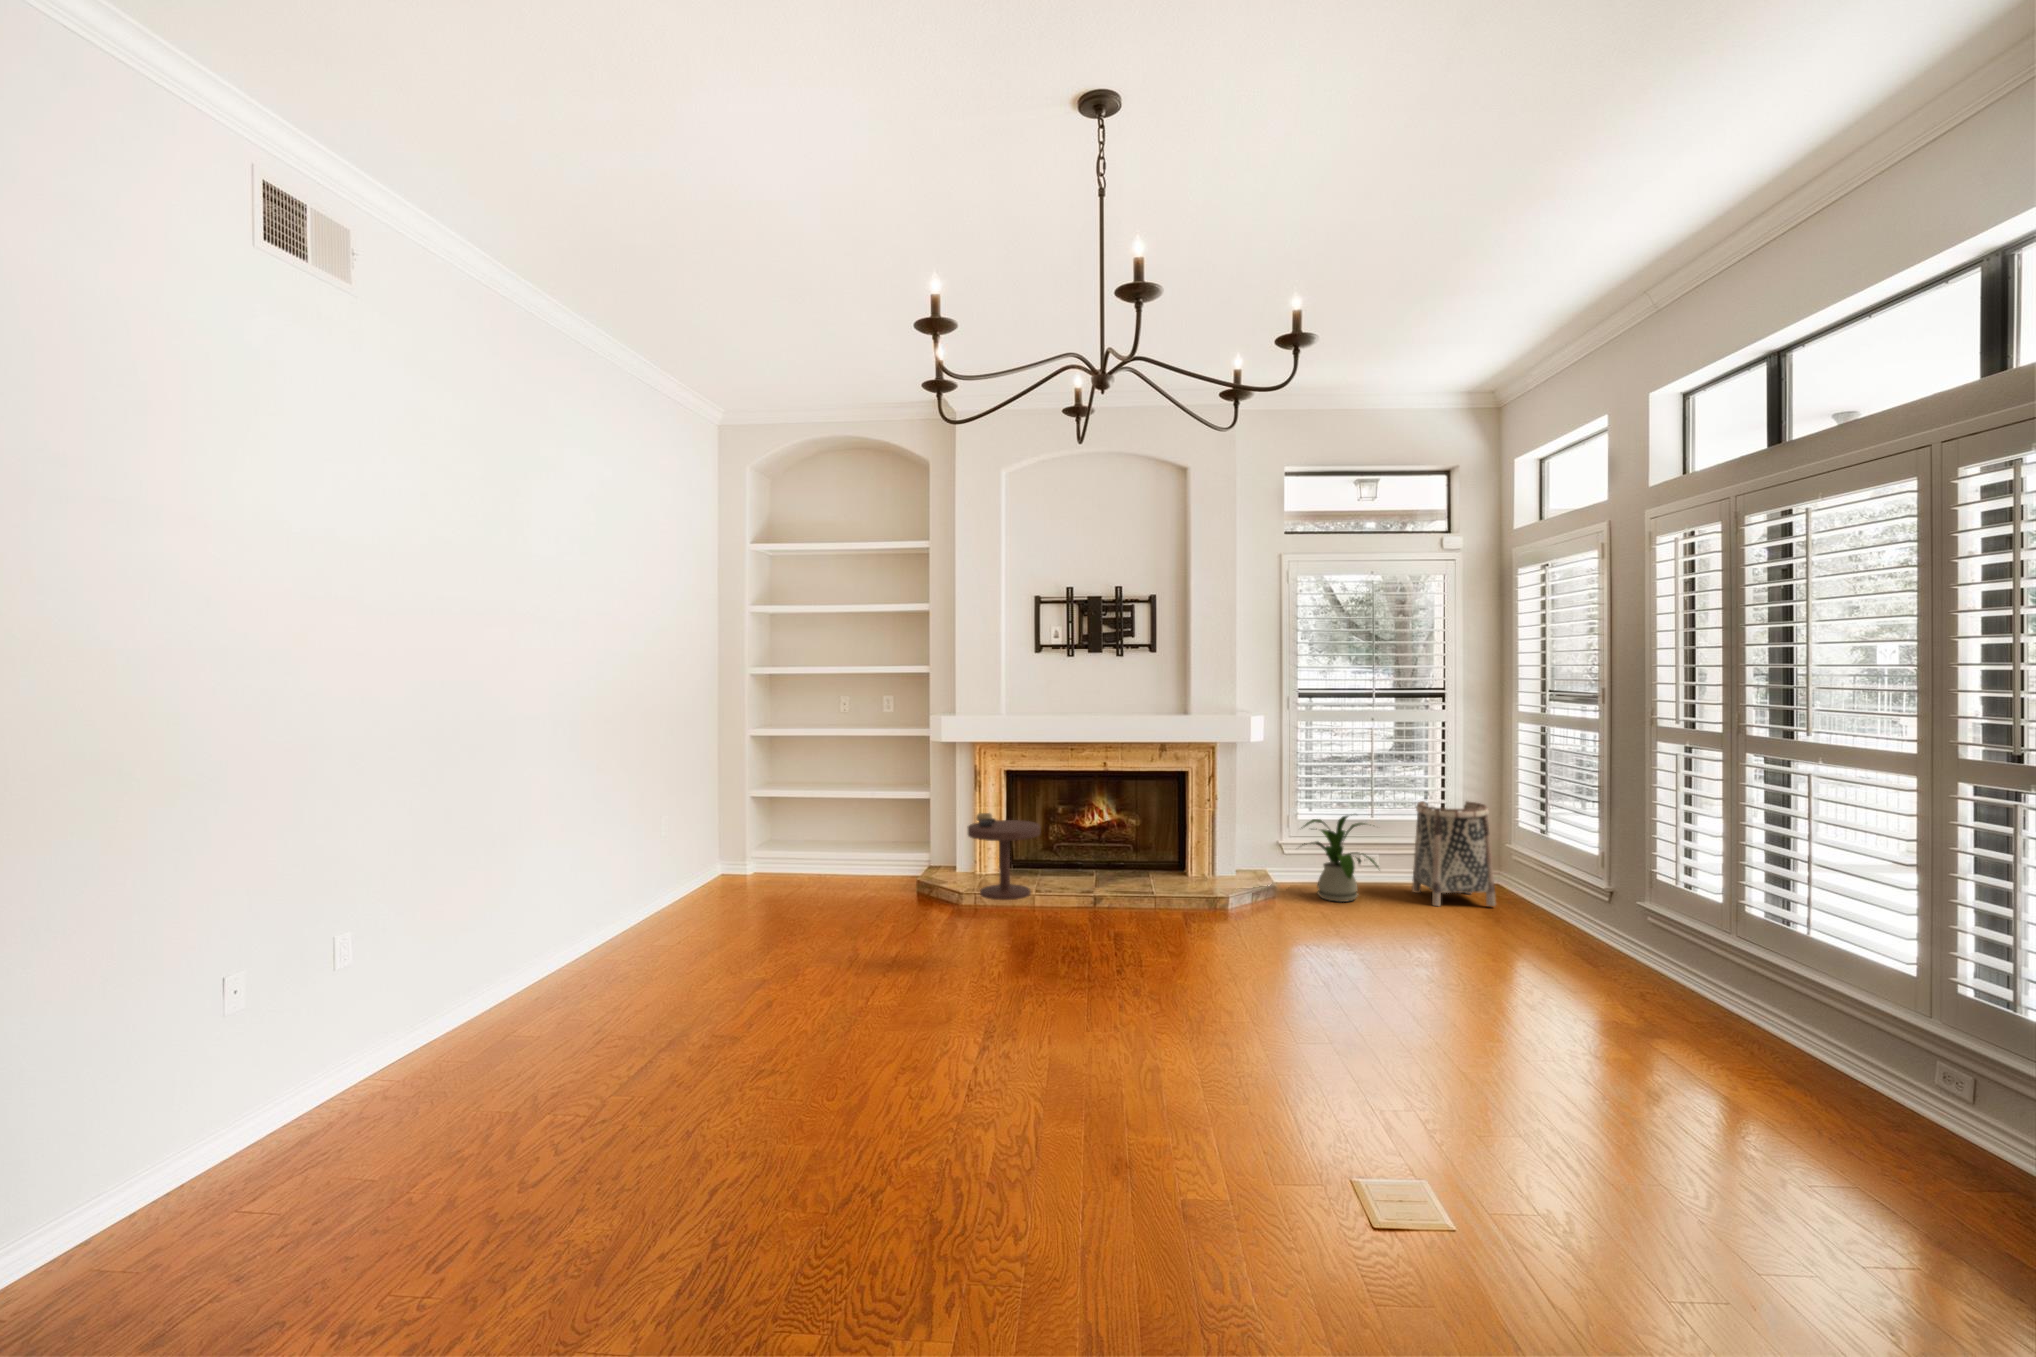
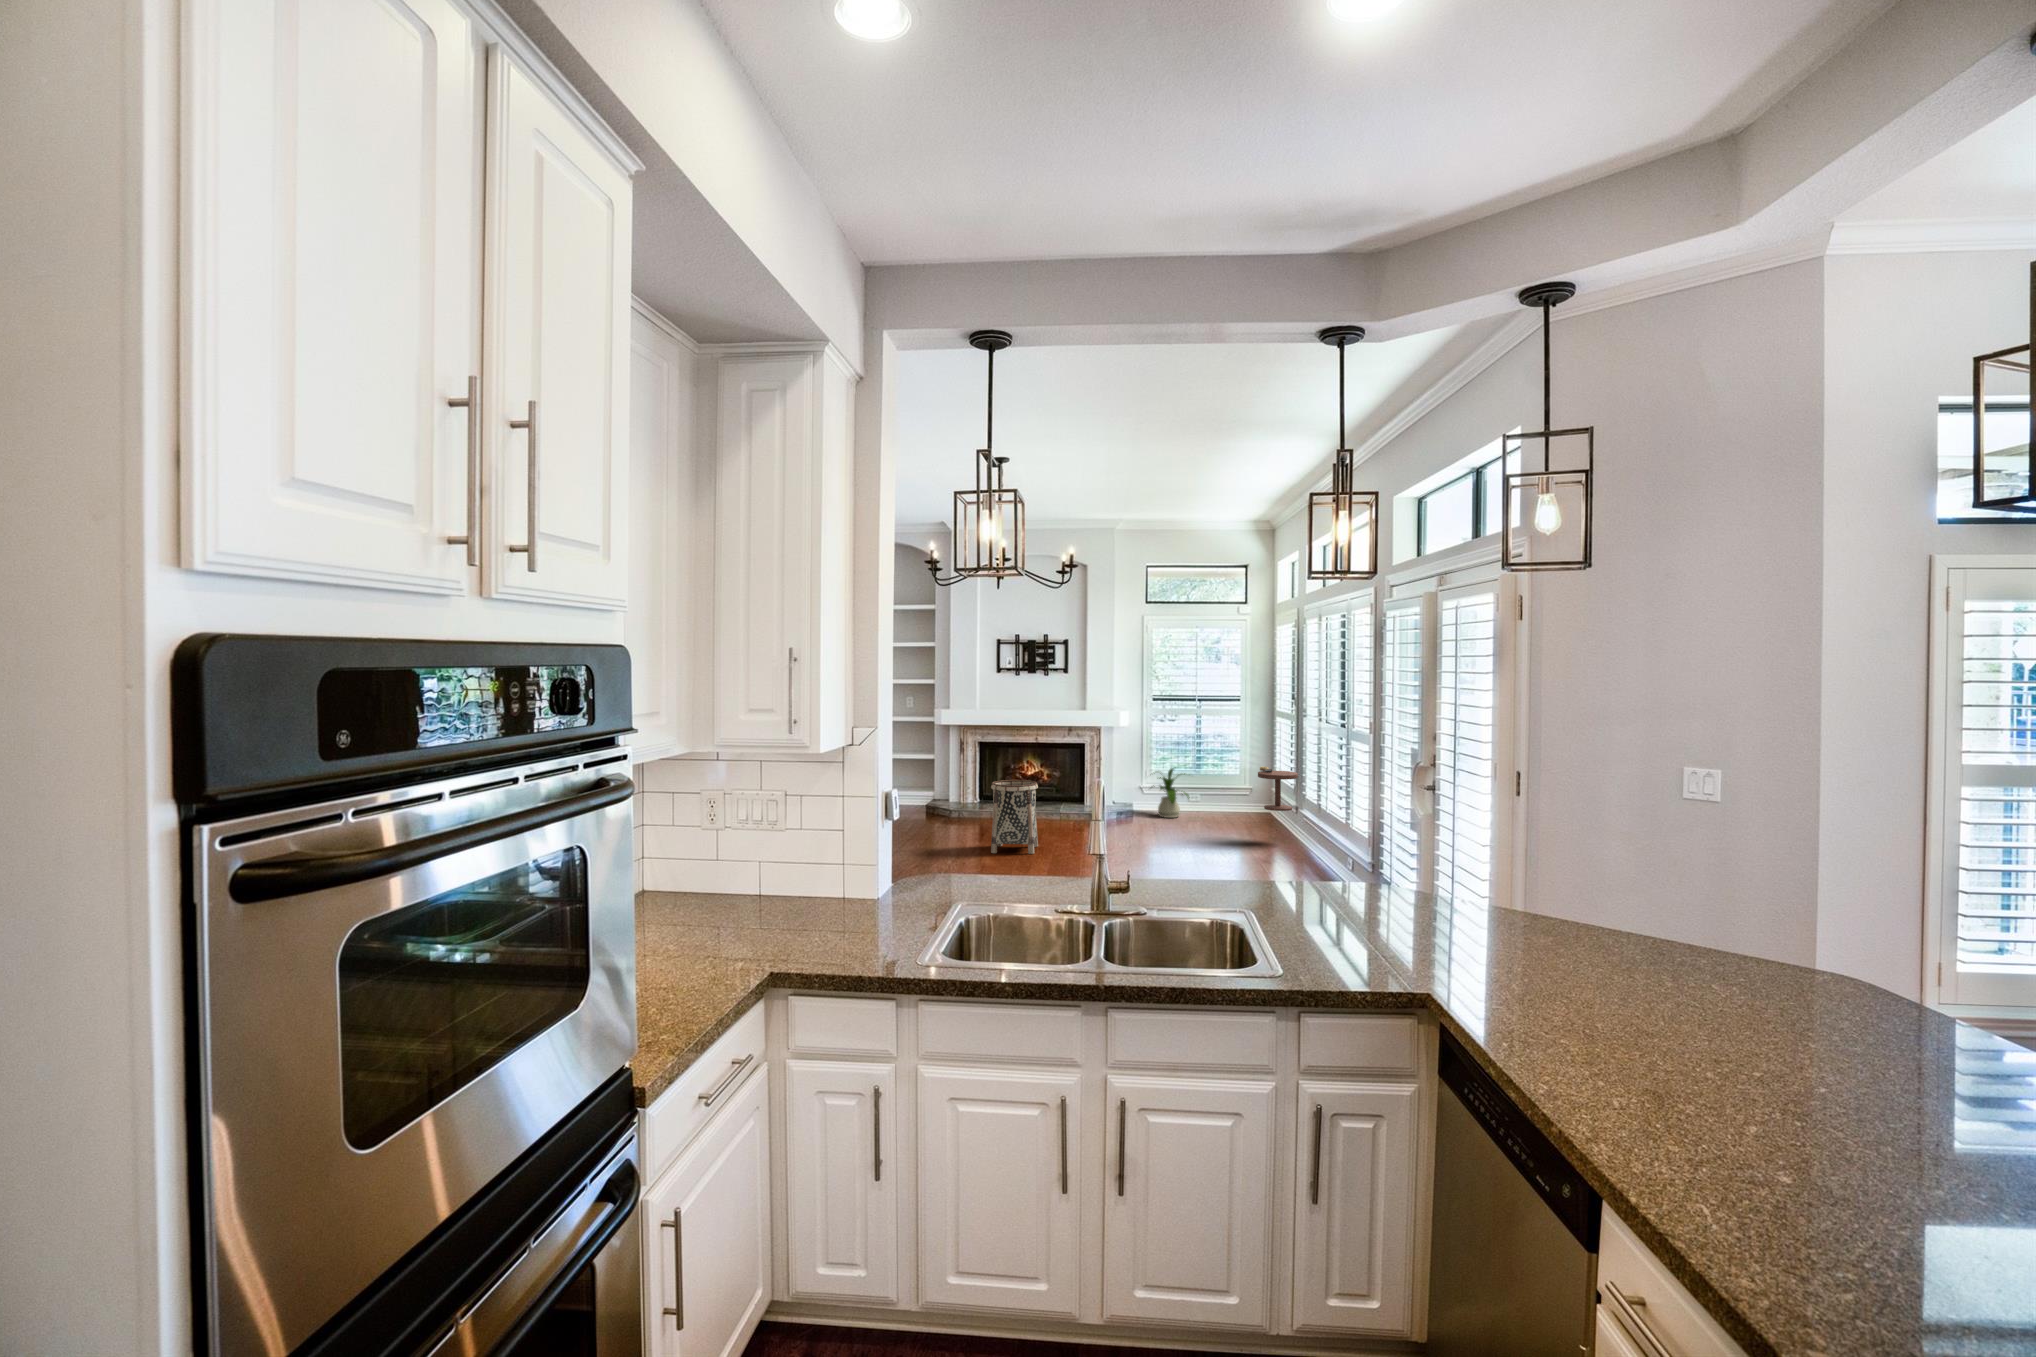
basket: present [1412,801,1496,906] -> present [991,780,1038,854]
side table: present [968,813,1041,900] -> present [1258,767,1298,811]

